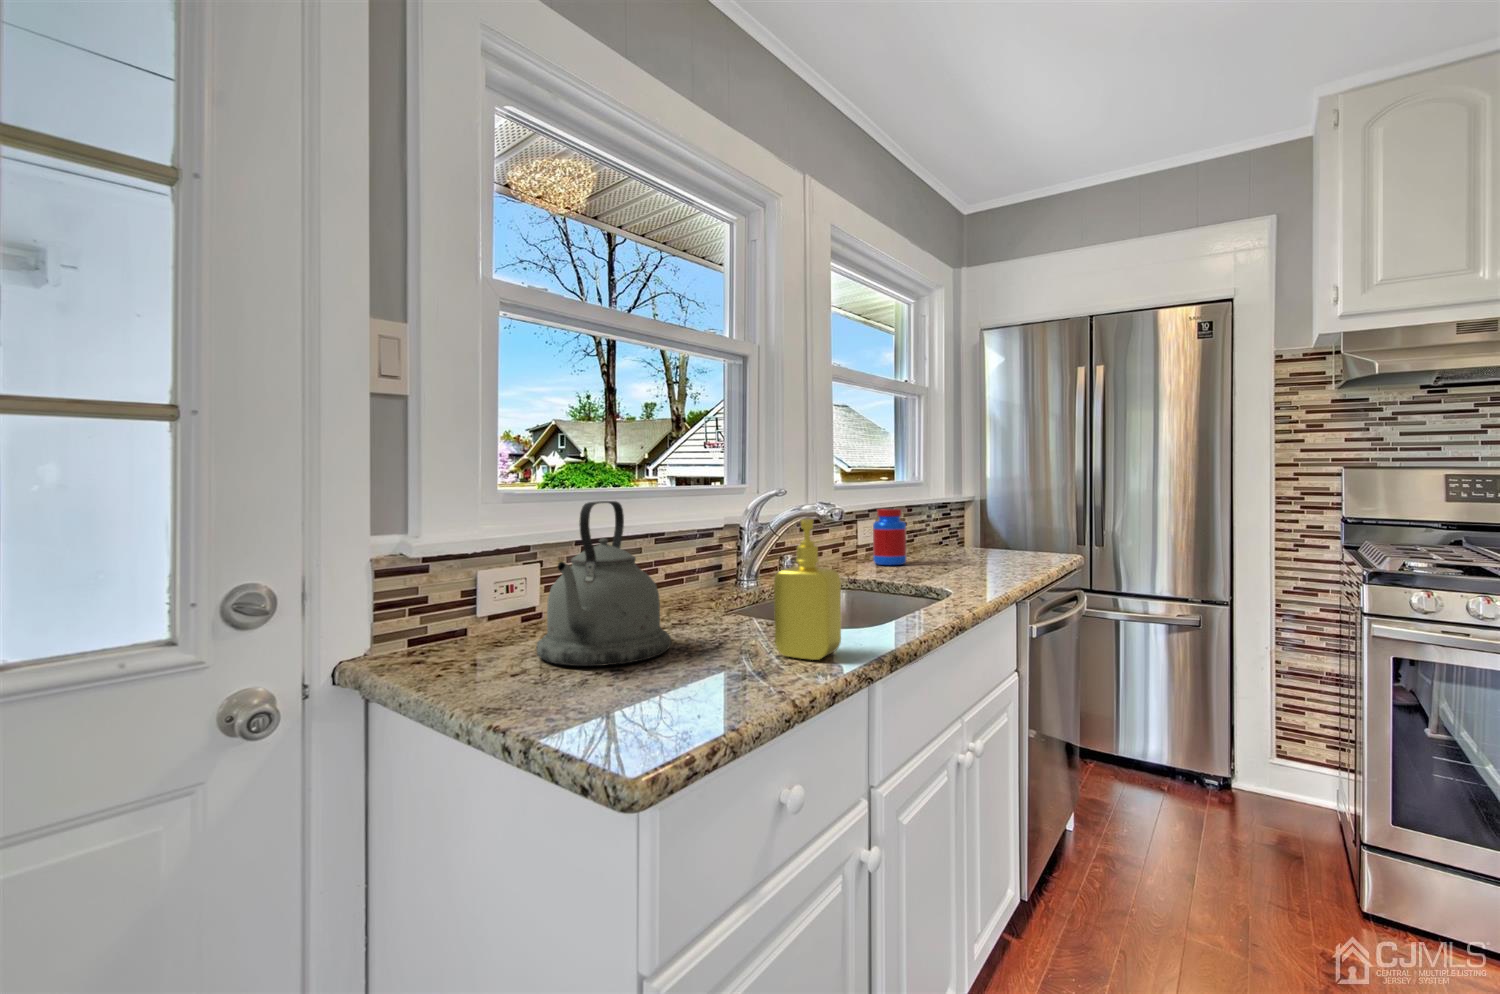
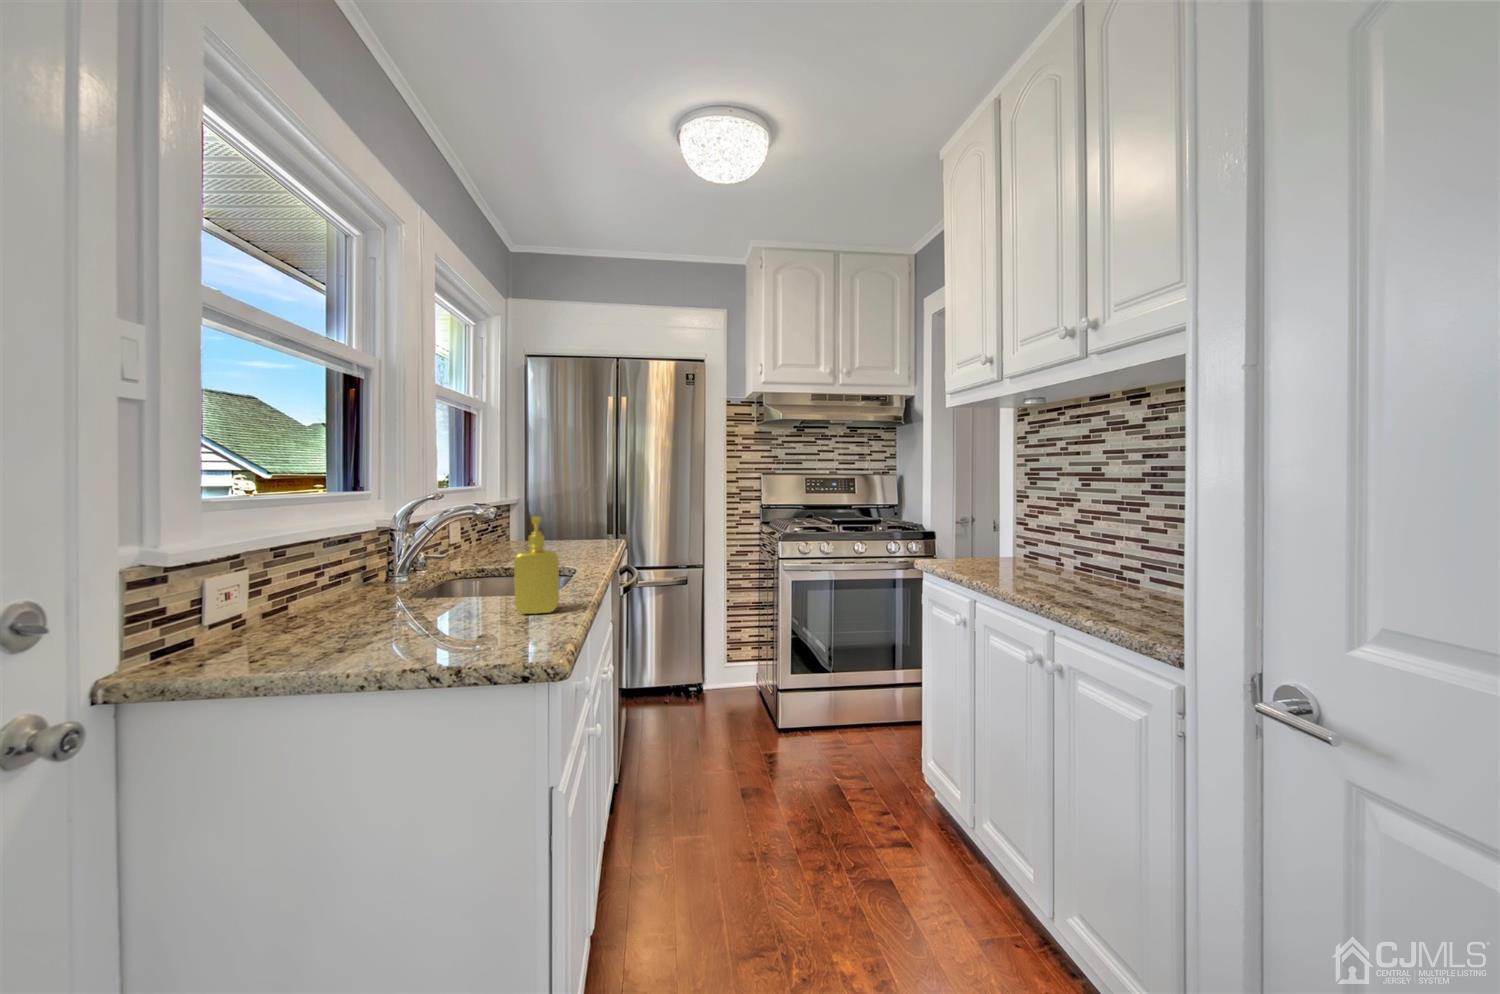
kettle: present [537,501,671,666] -> none [305,508,431,645]
jar: present [873,509,906,565] -> none [476,508,506,556]

